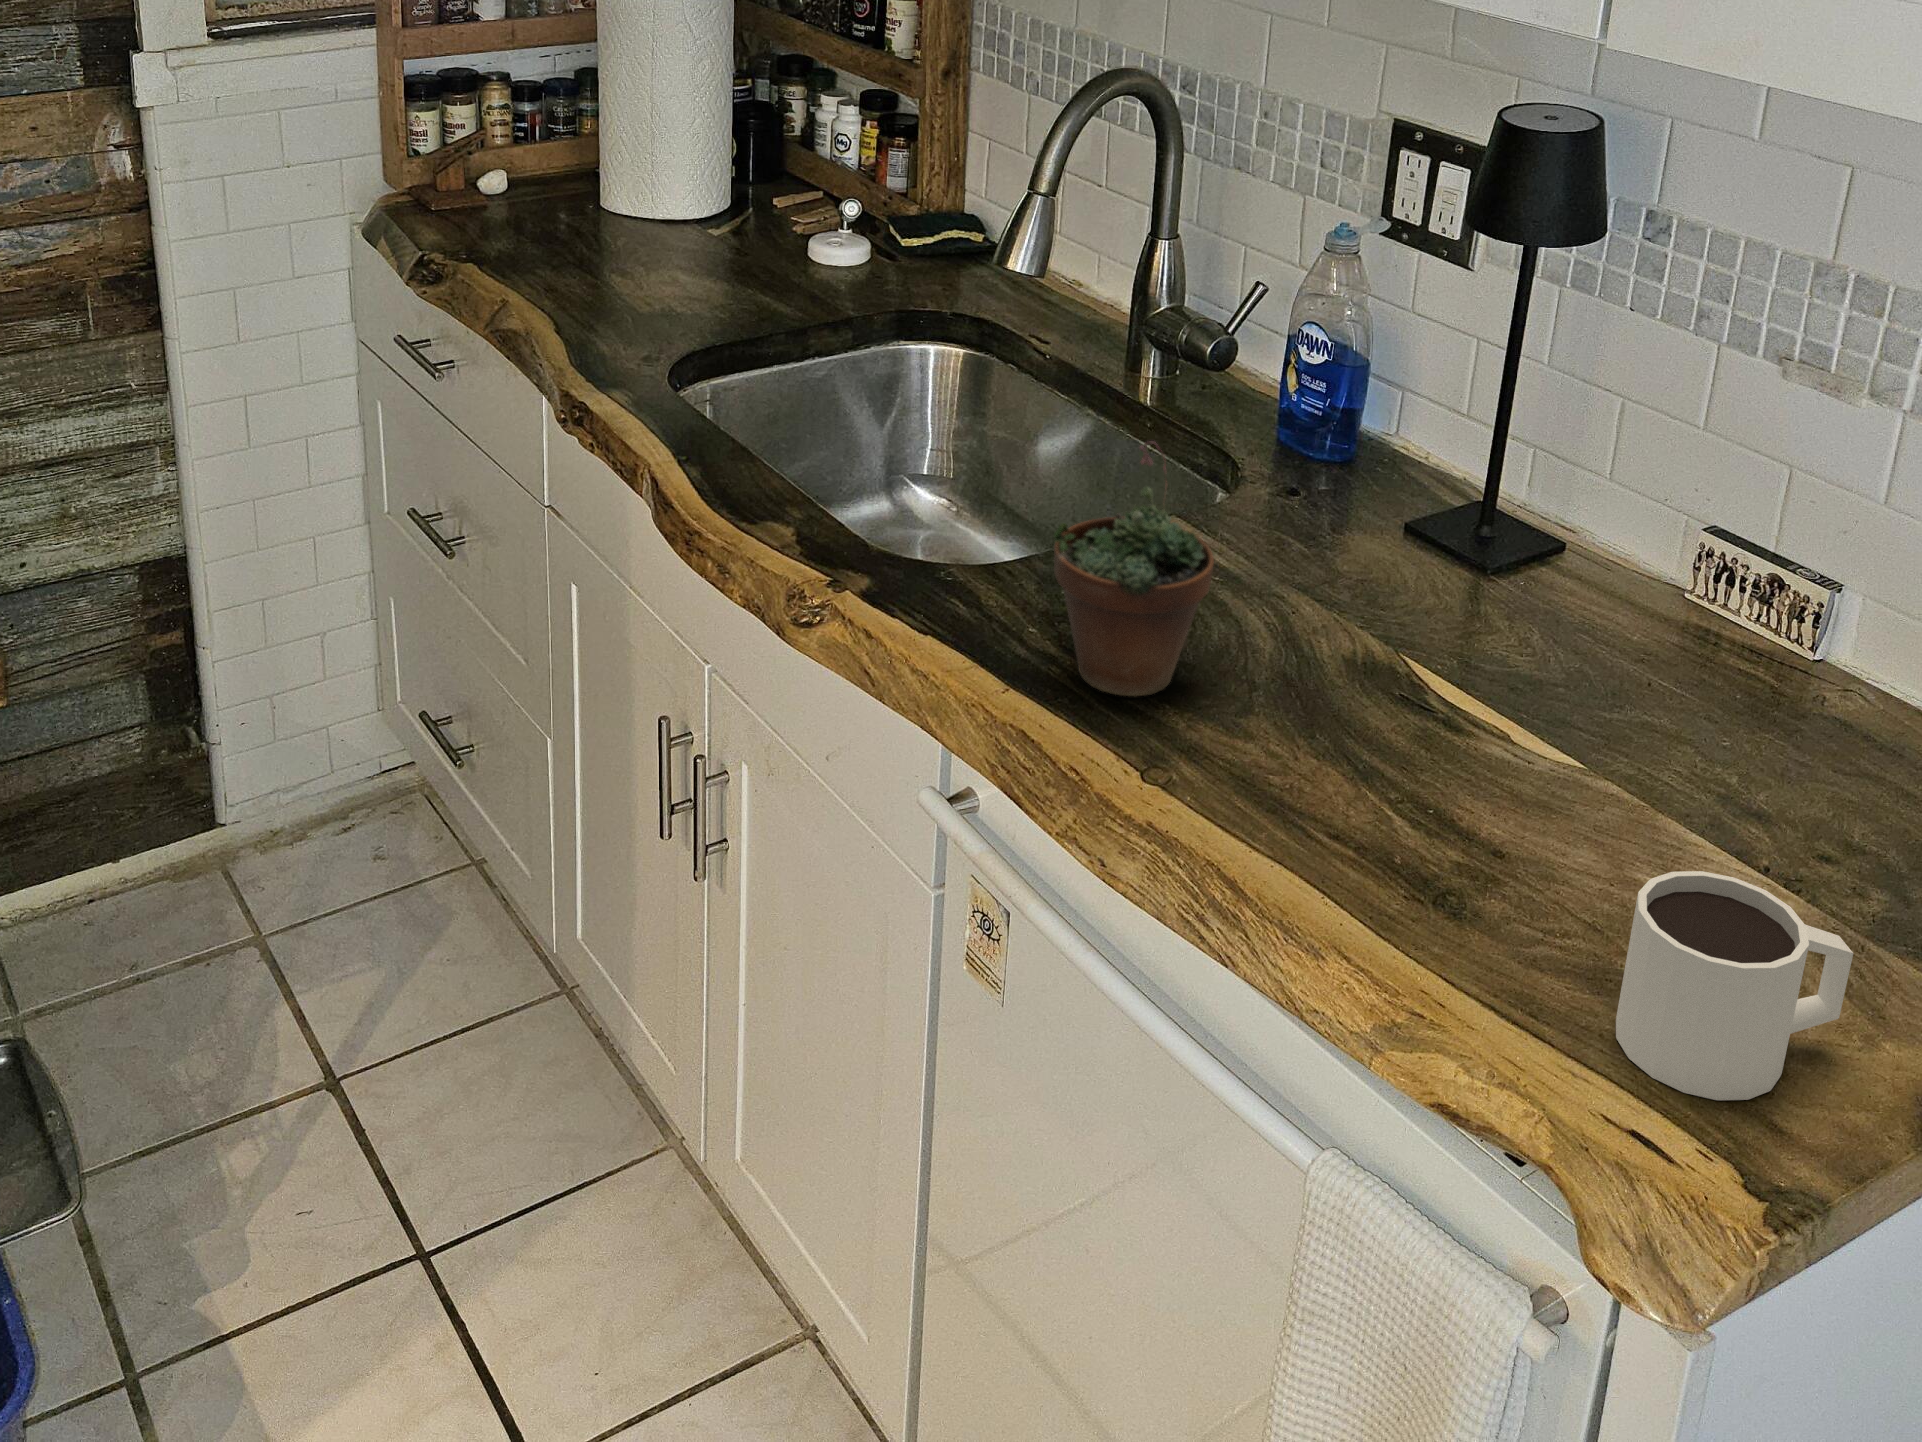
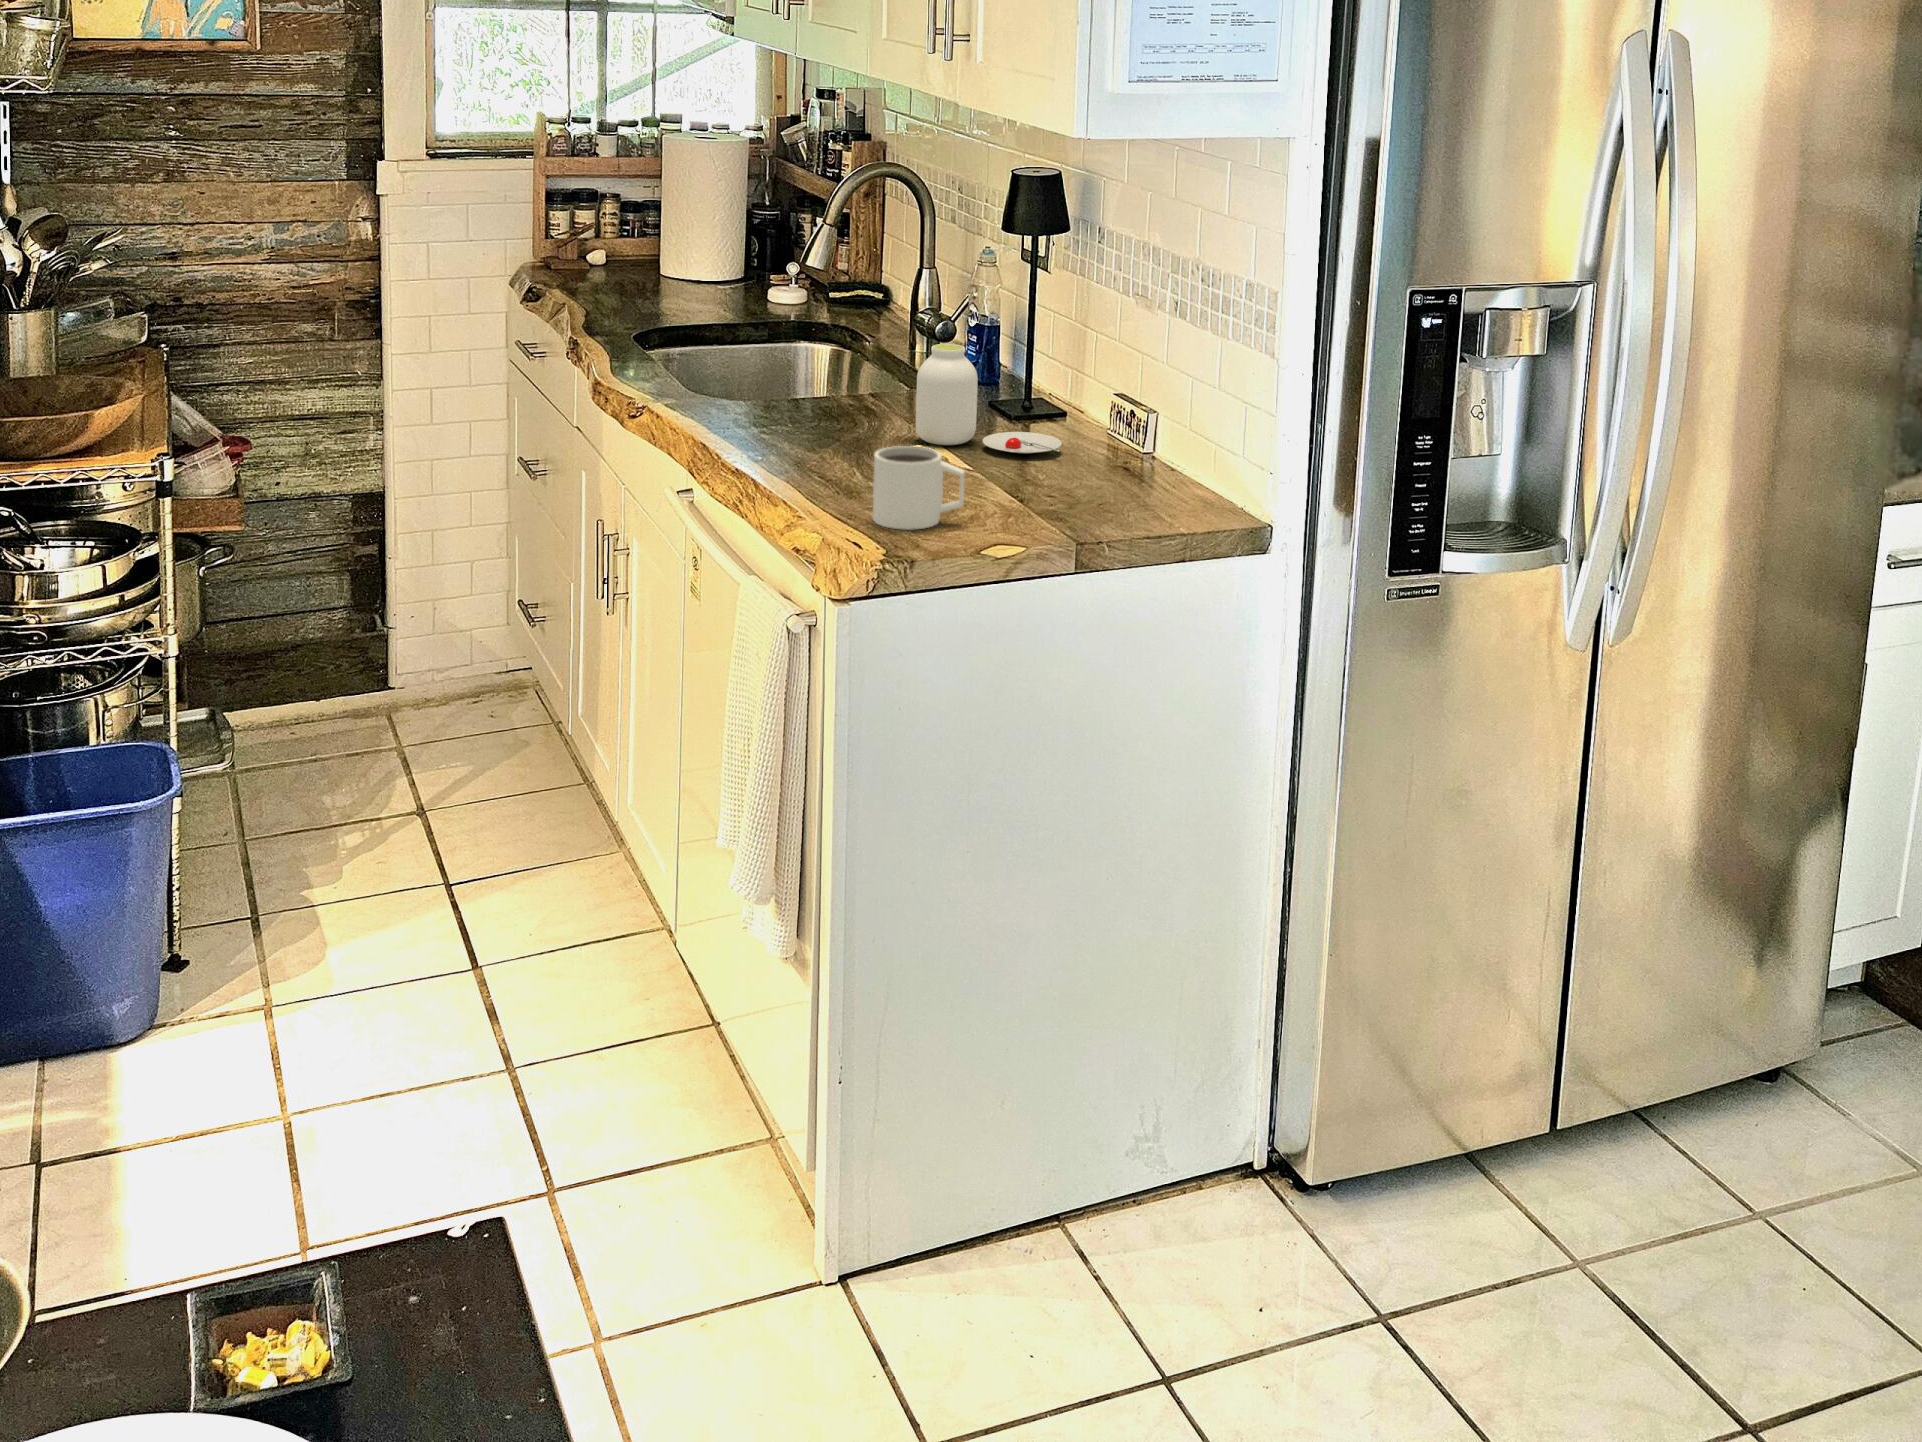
succulent plant: present [1054,441,1214,696] -> none [741,309,820,440]
jar: none [1372,472,1699,714] -> present [911,344,1062,454]

